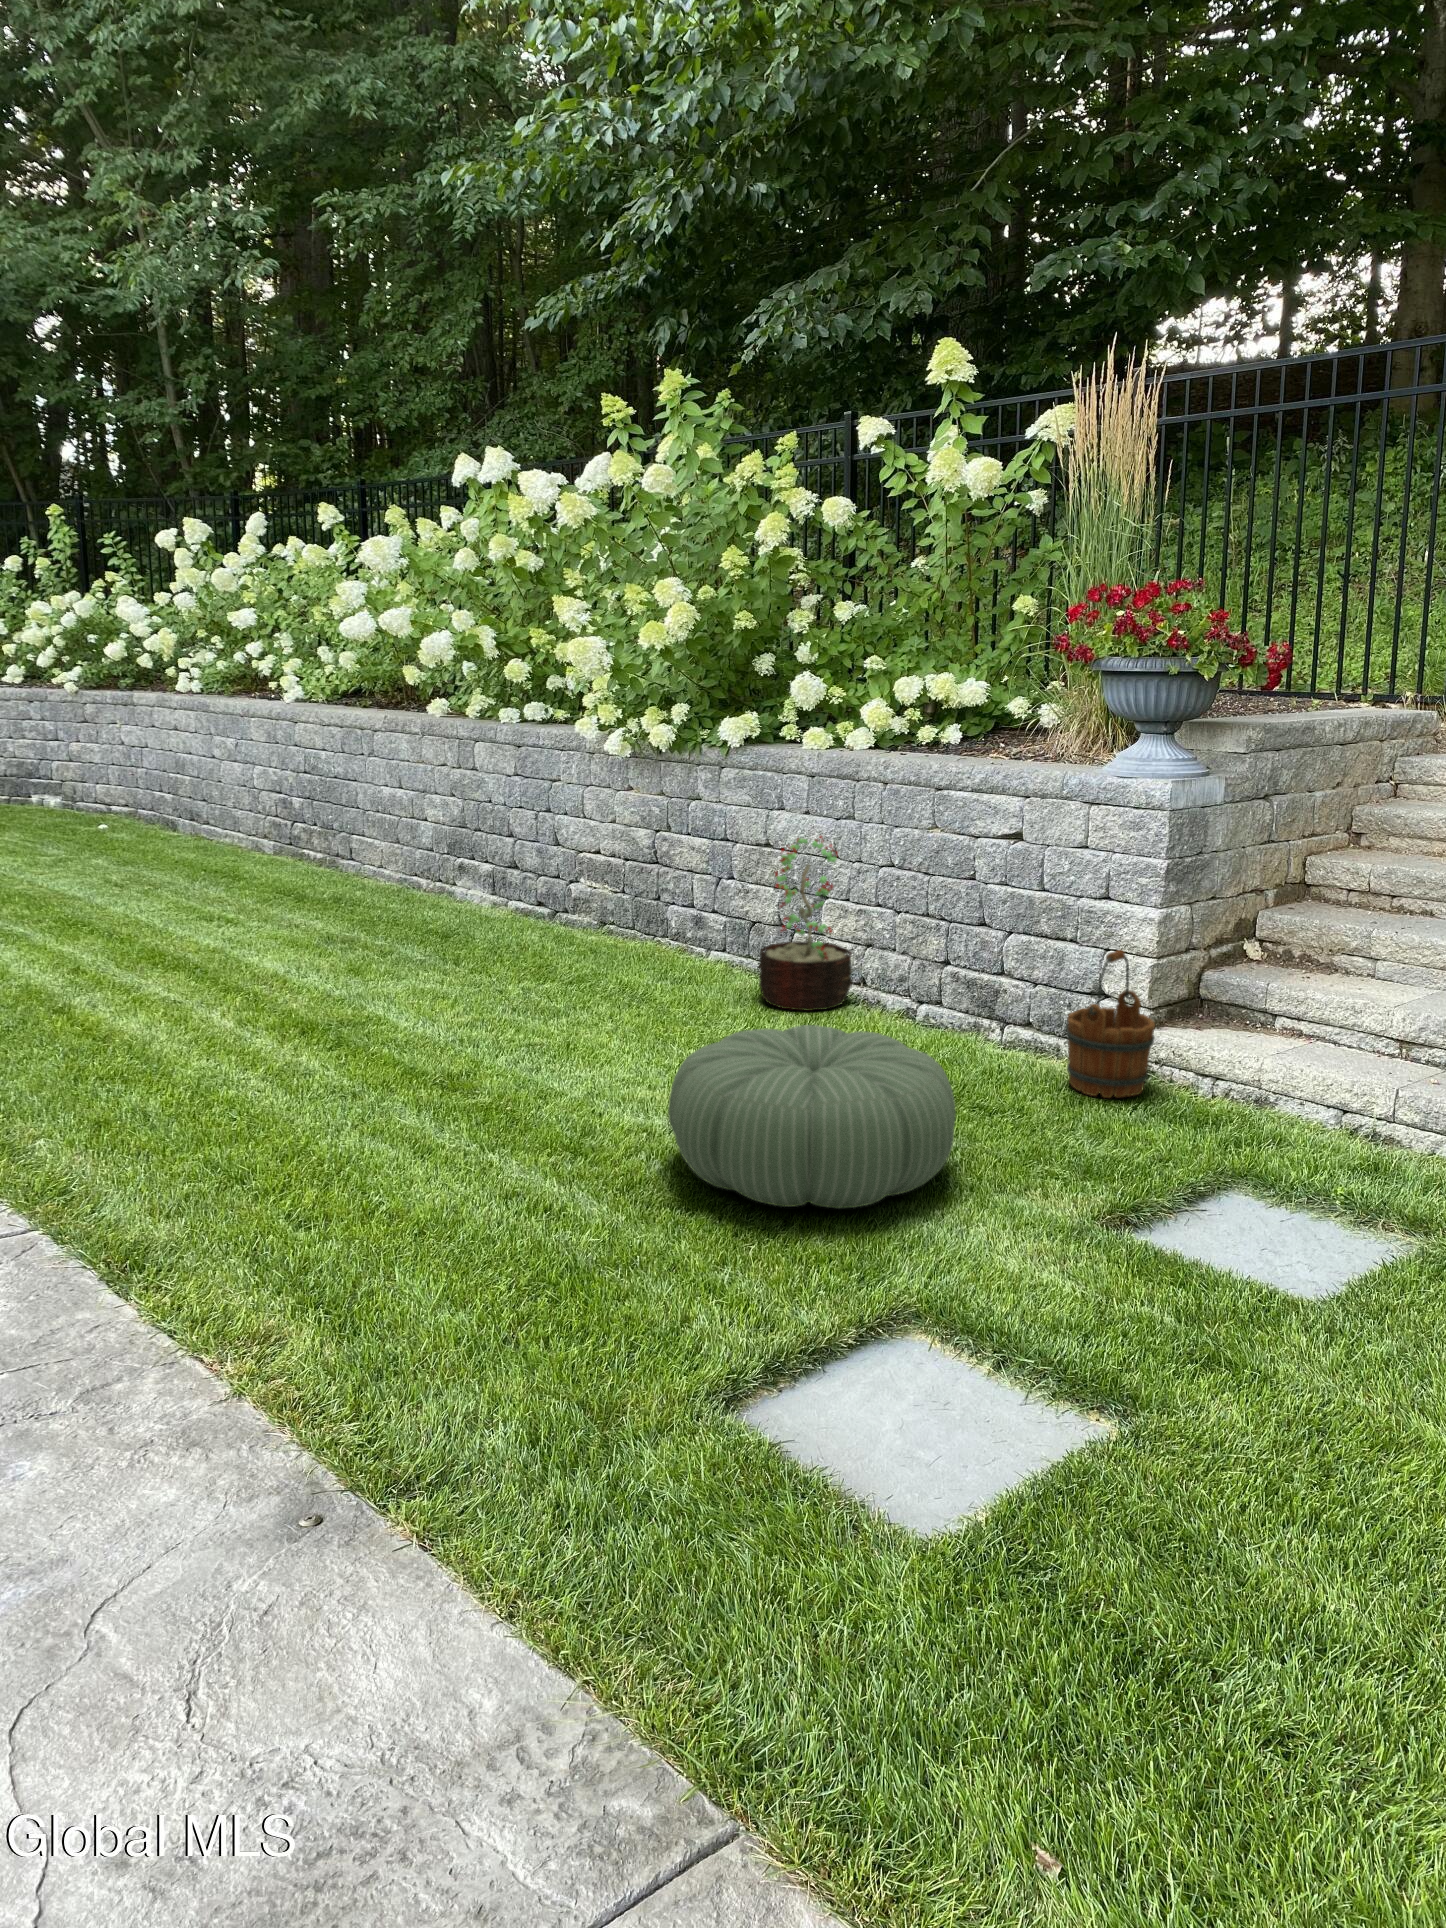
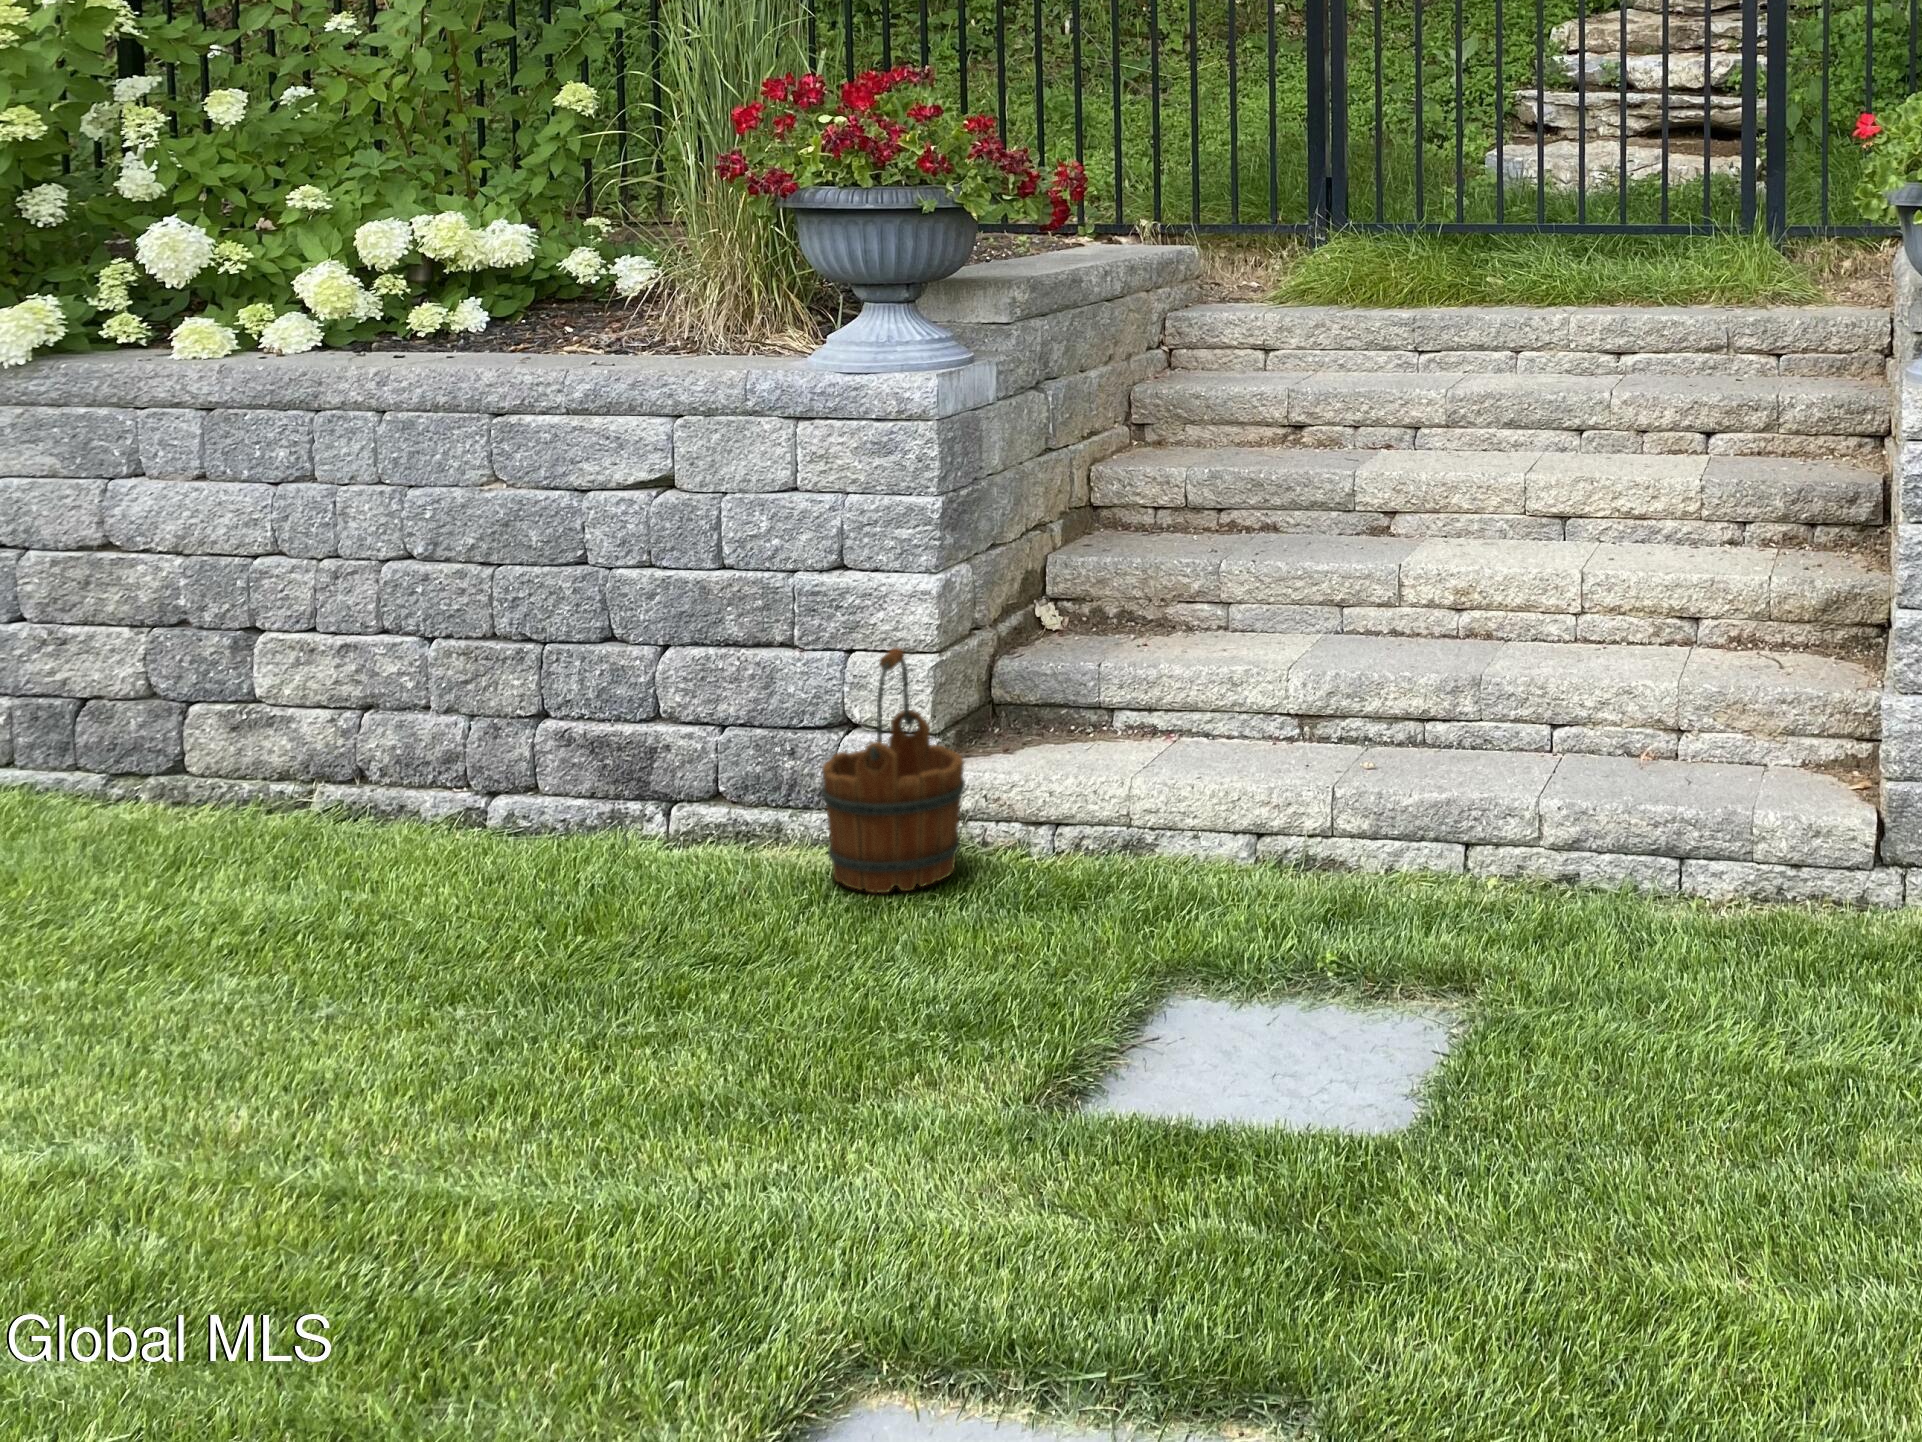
decorative plant: present [759,836,852,1011] -> none [144,517,350,862]
pouf: present [668,1025,956,1208] -> none [191,863,767,1216]

